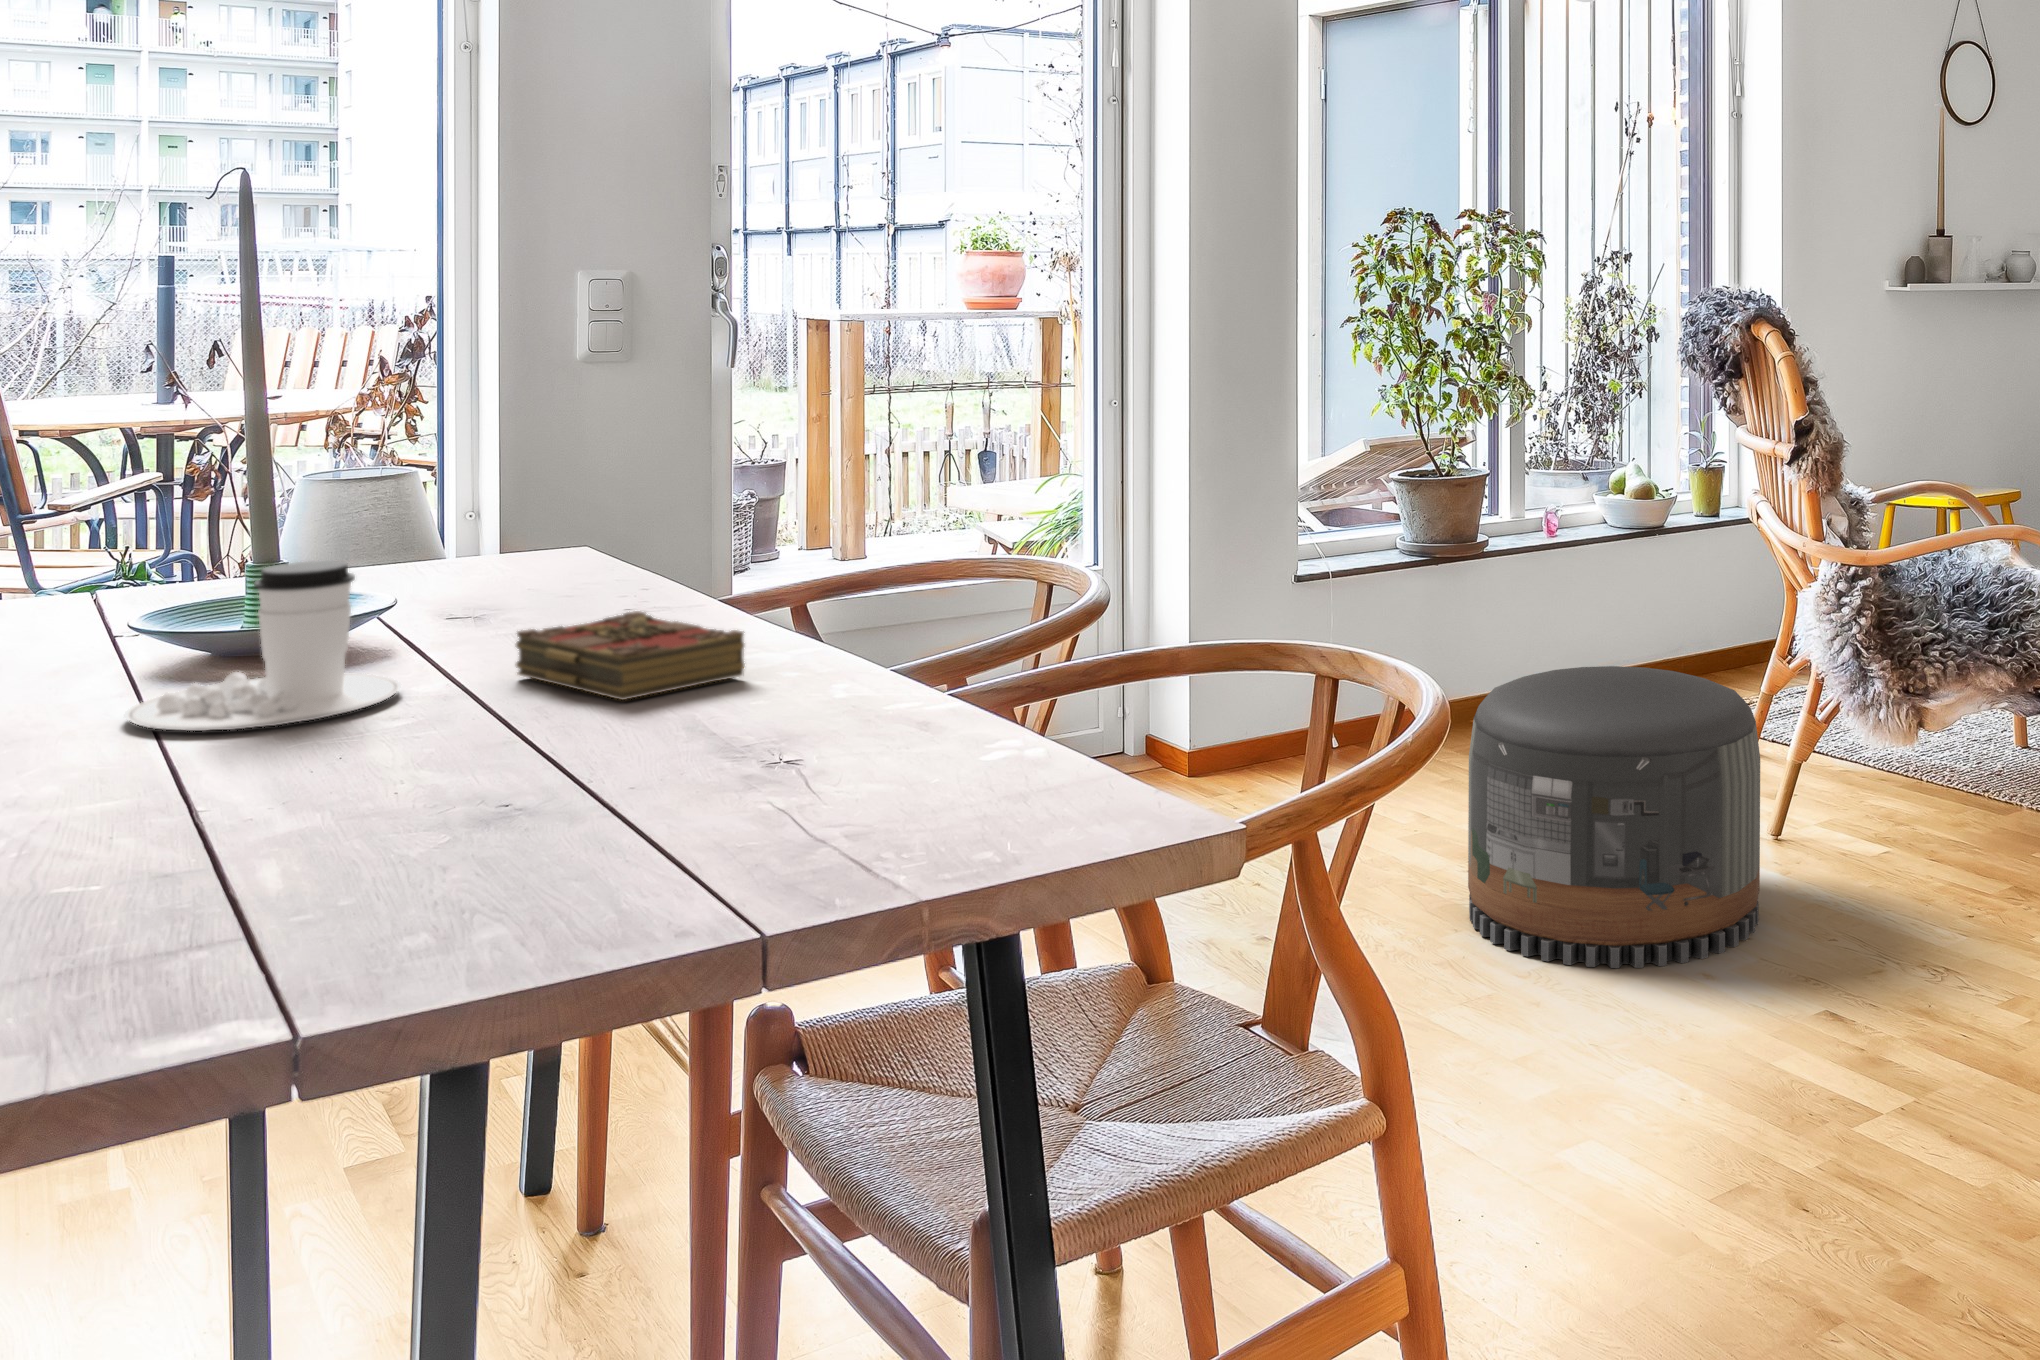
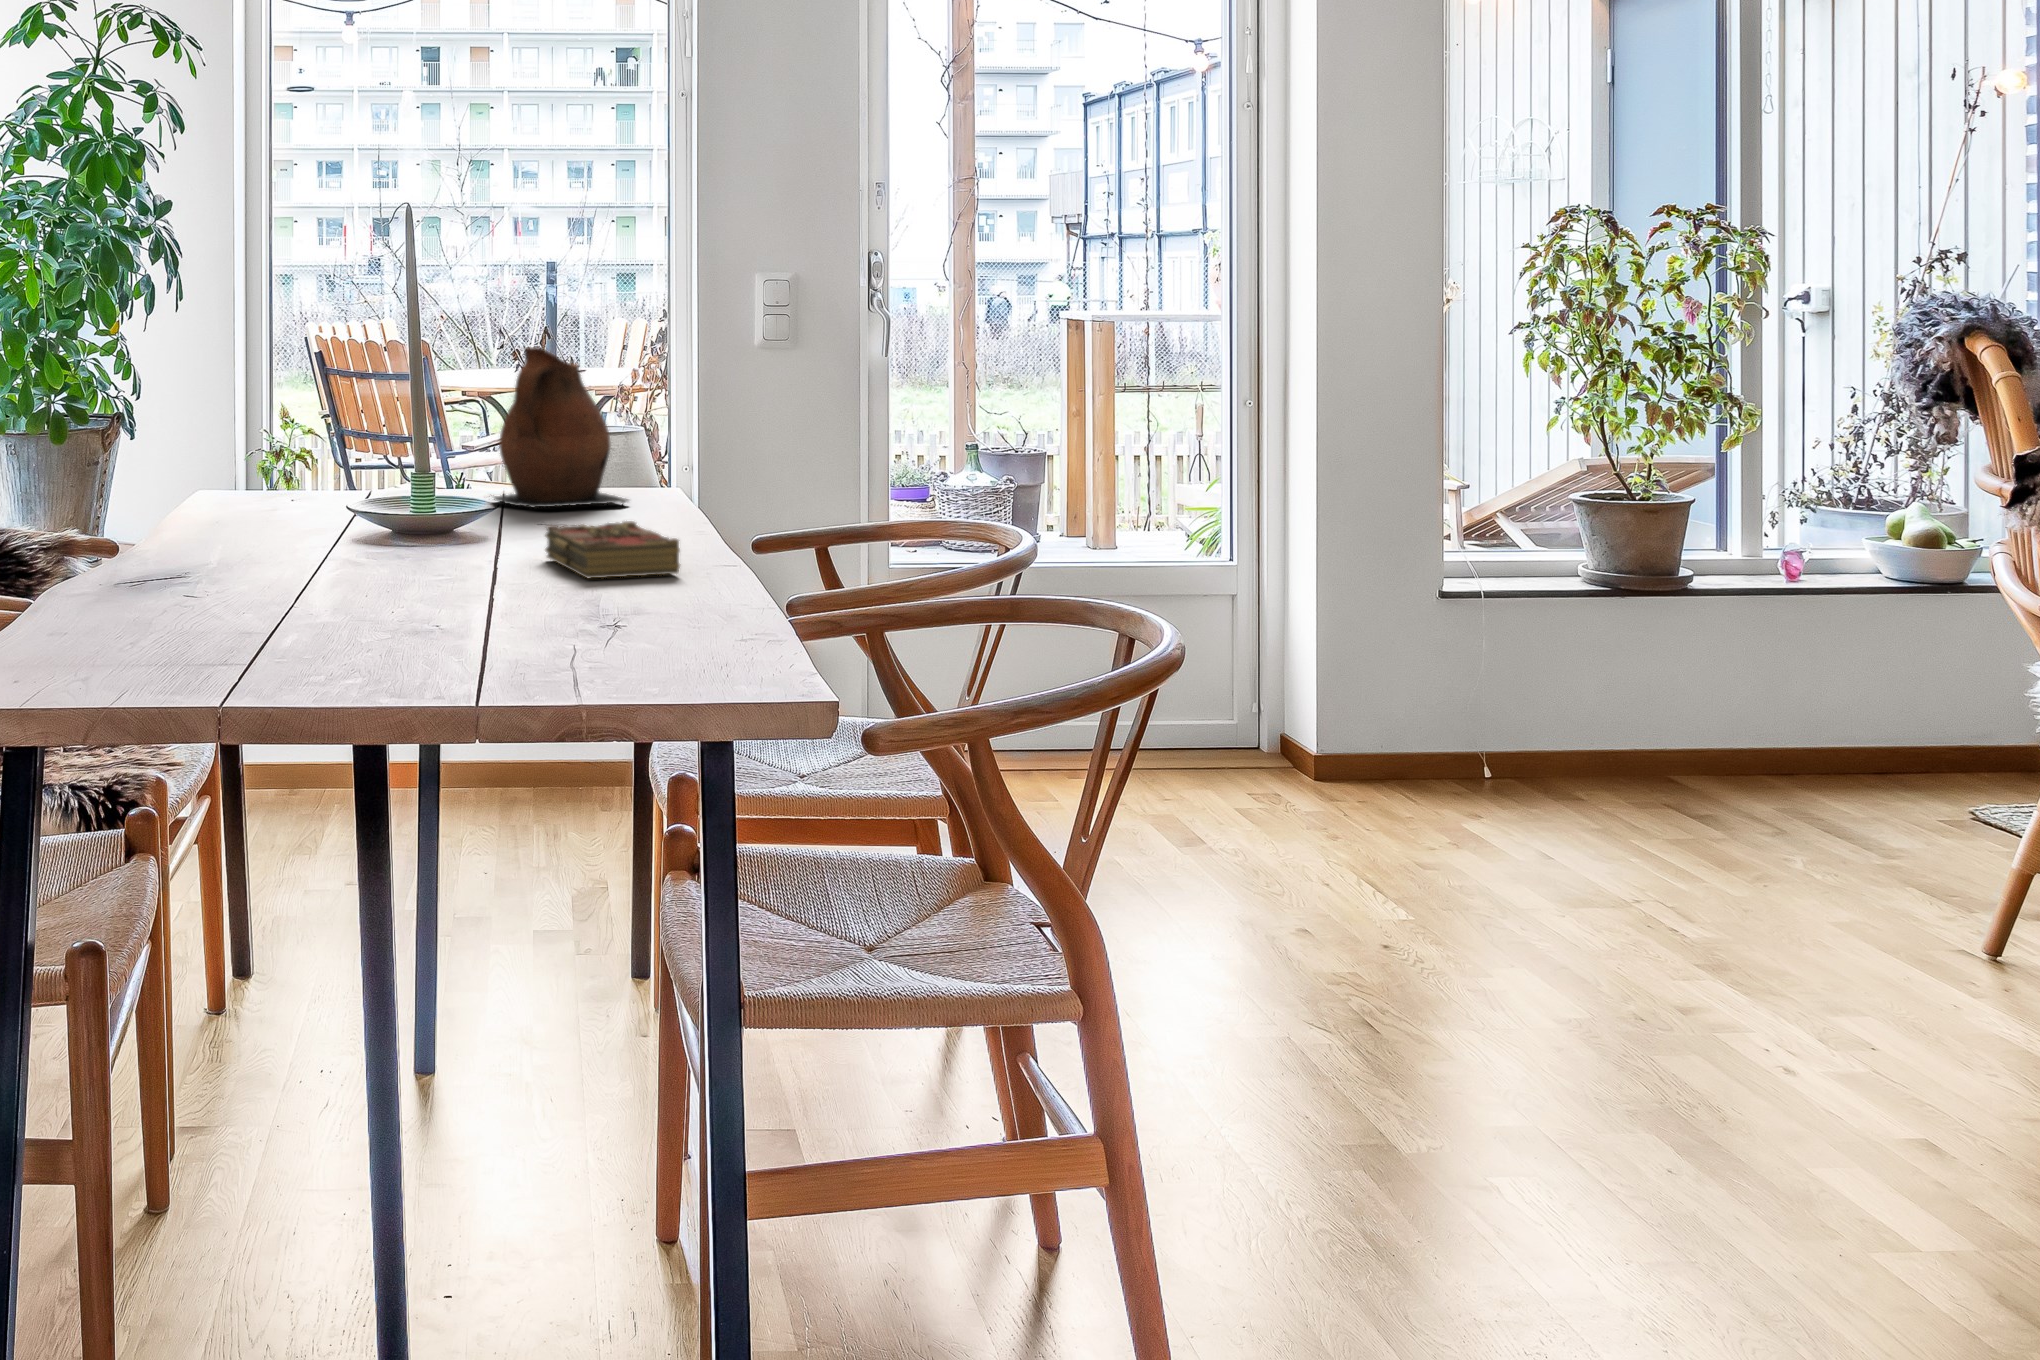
ceramic pitcher: none [299,380,533,601] -> present [494,347,629,508]
coffee cup: present [125,561,401,731] -> none [318,463,474,567]
pouf: present [1468,666,1760,968] -> none [1531,713,1912,1061]

